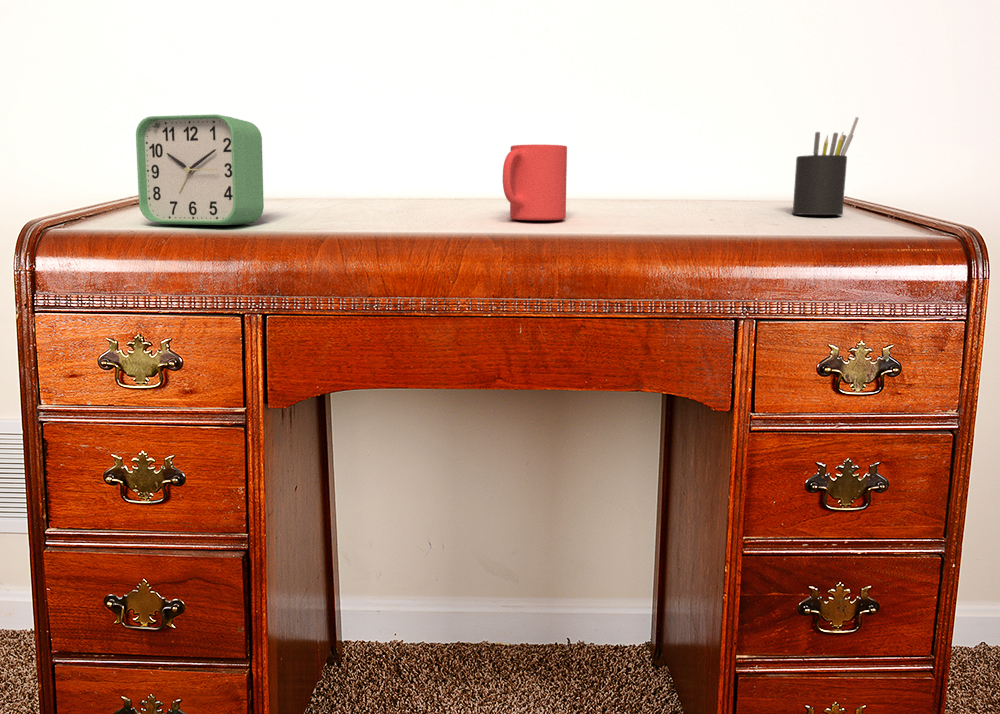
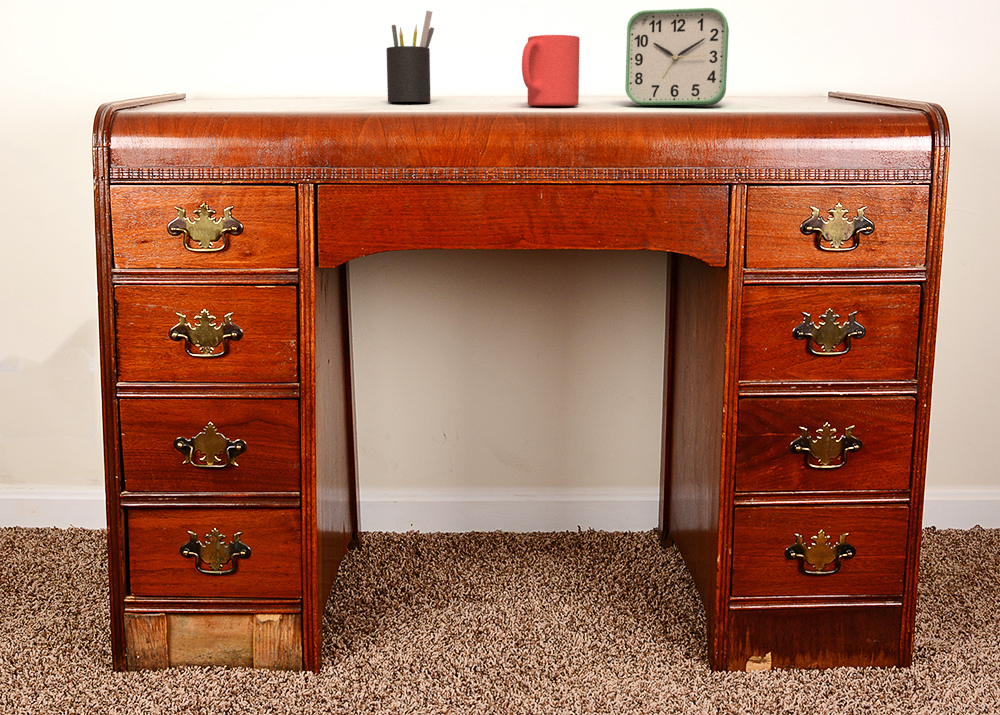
alarm clock: present [136,114,264,225] -> present [625,8,729,106]
pen holder: present [793,117,859,215] -> present [386,11,434,103]

